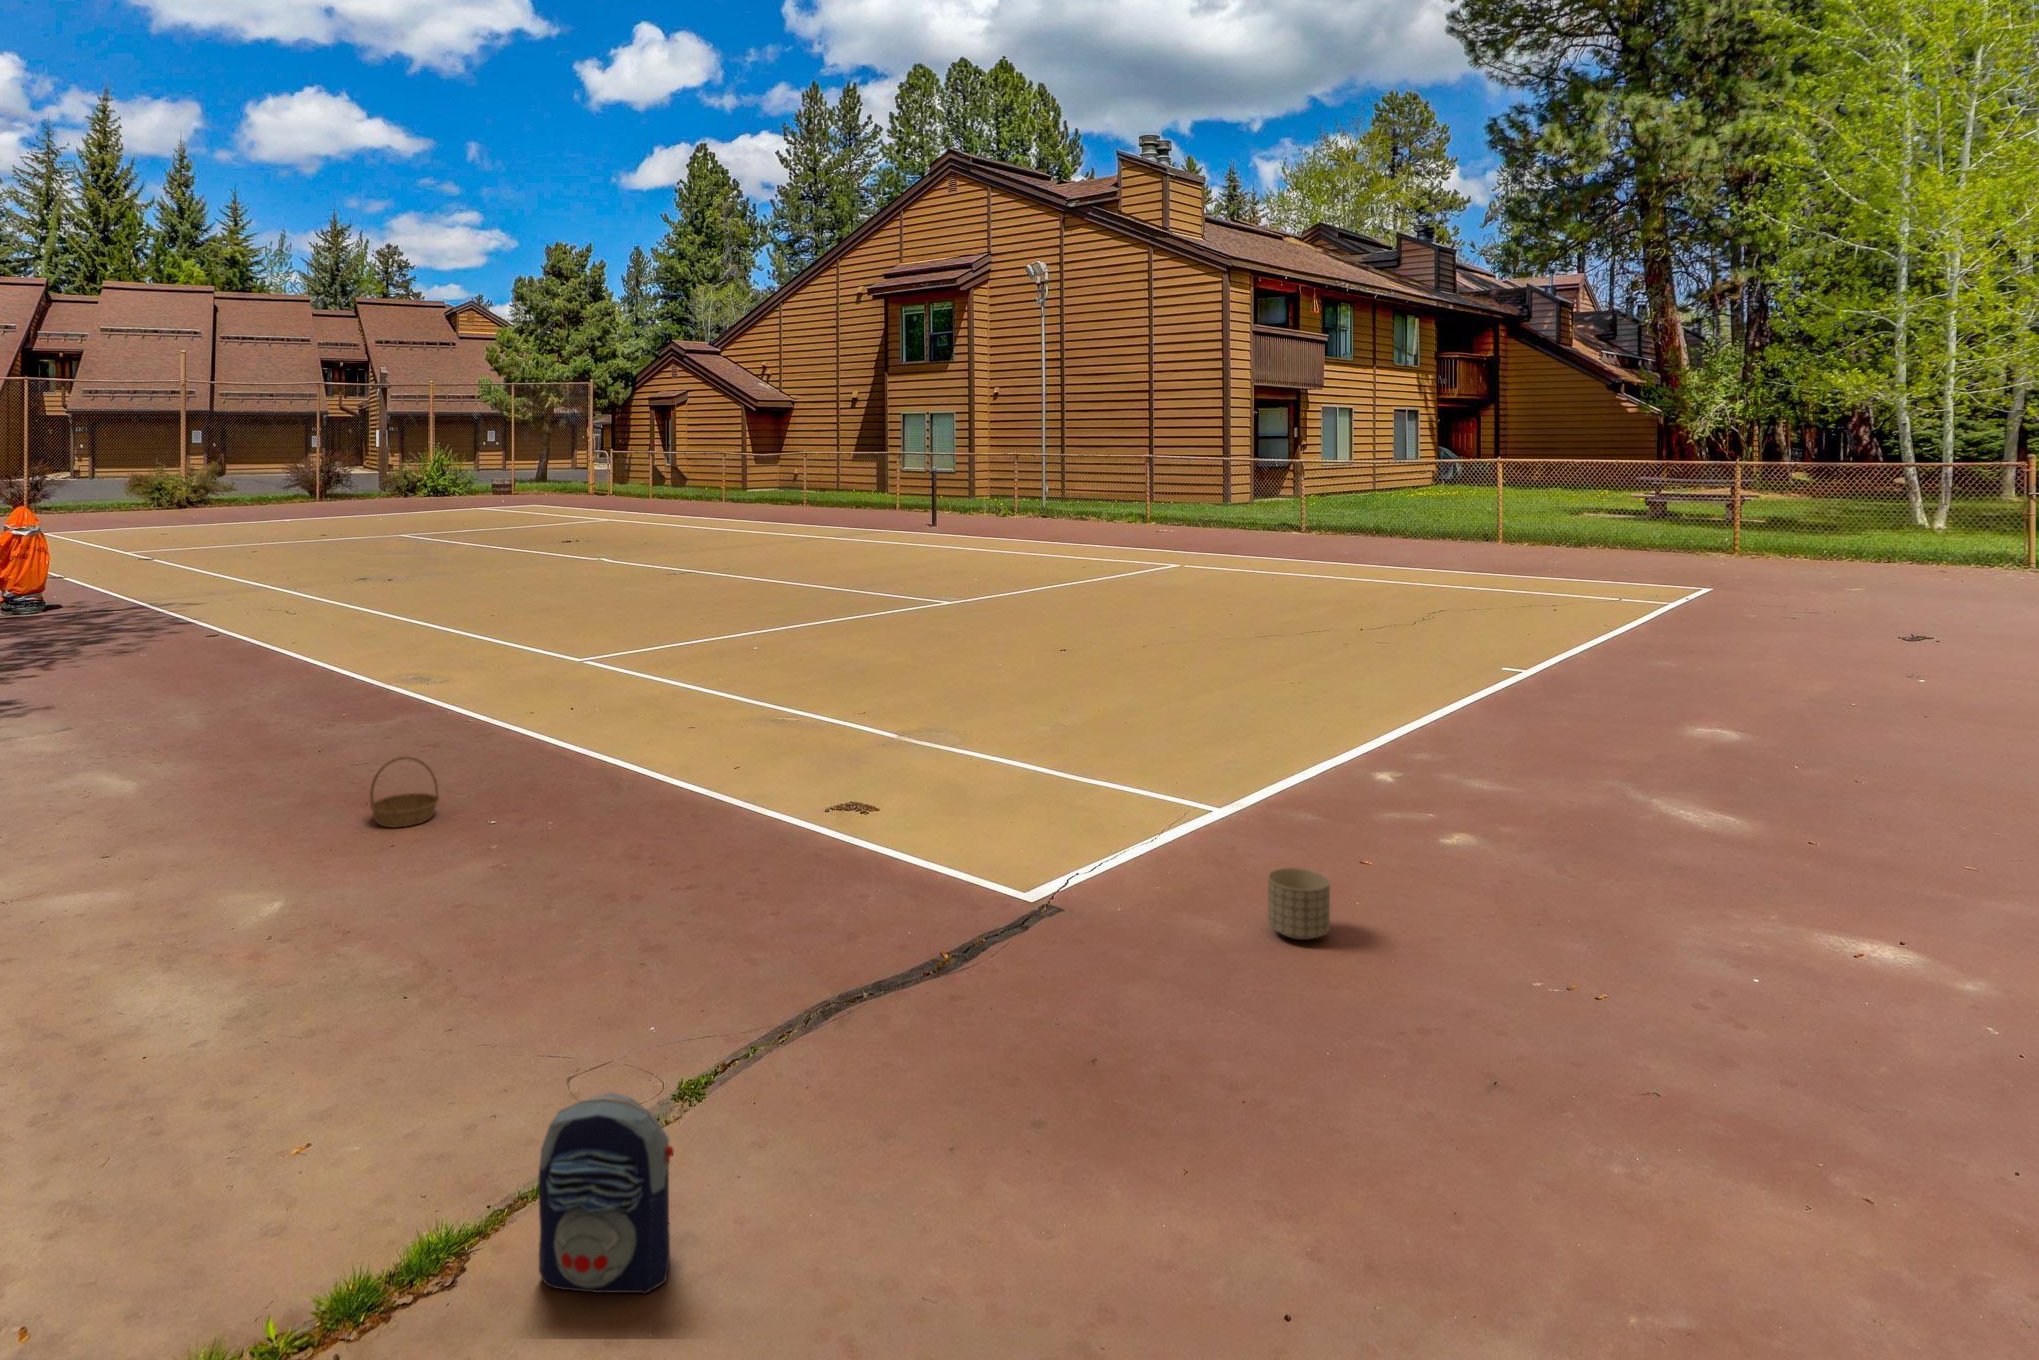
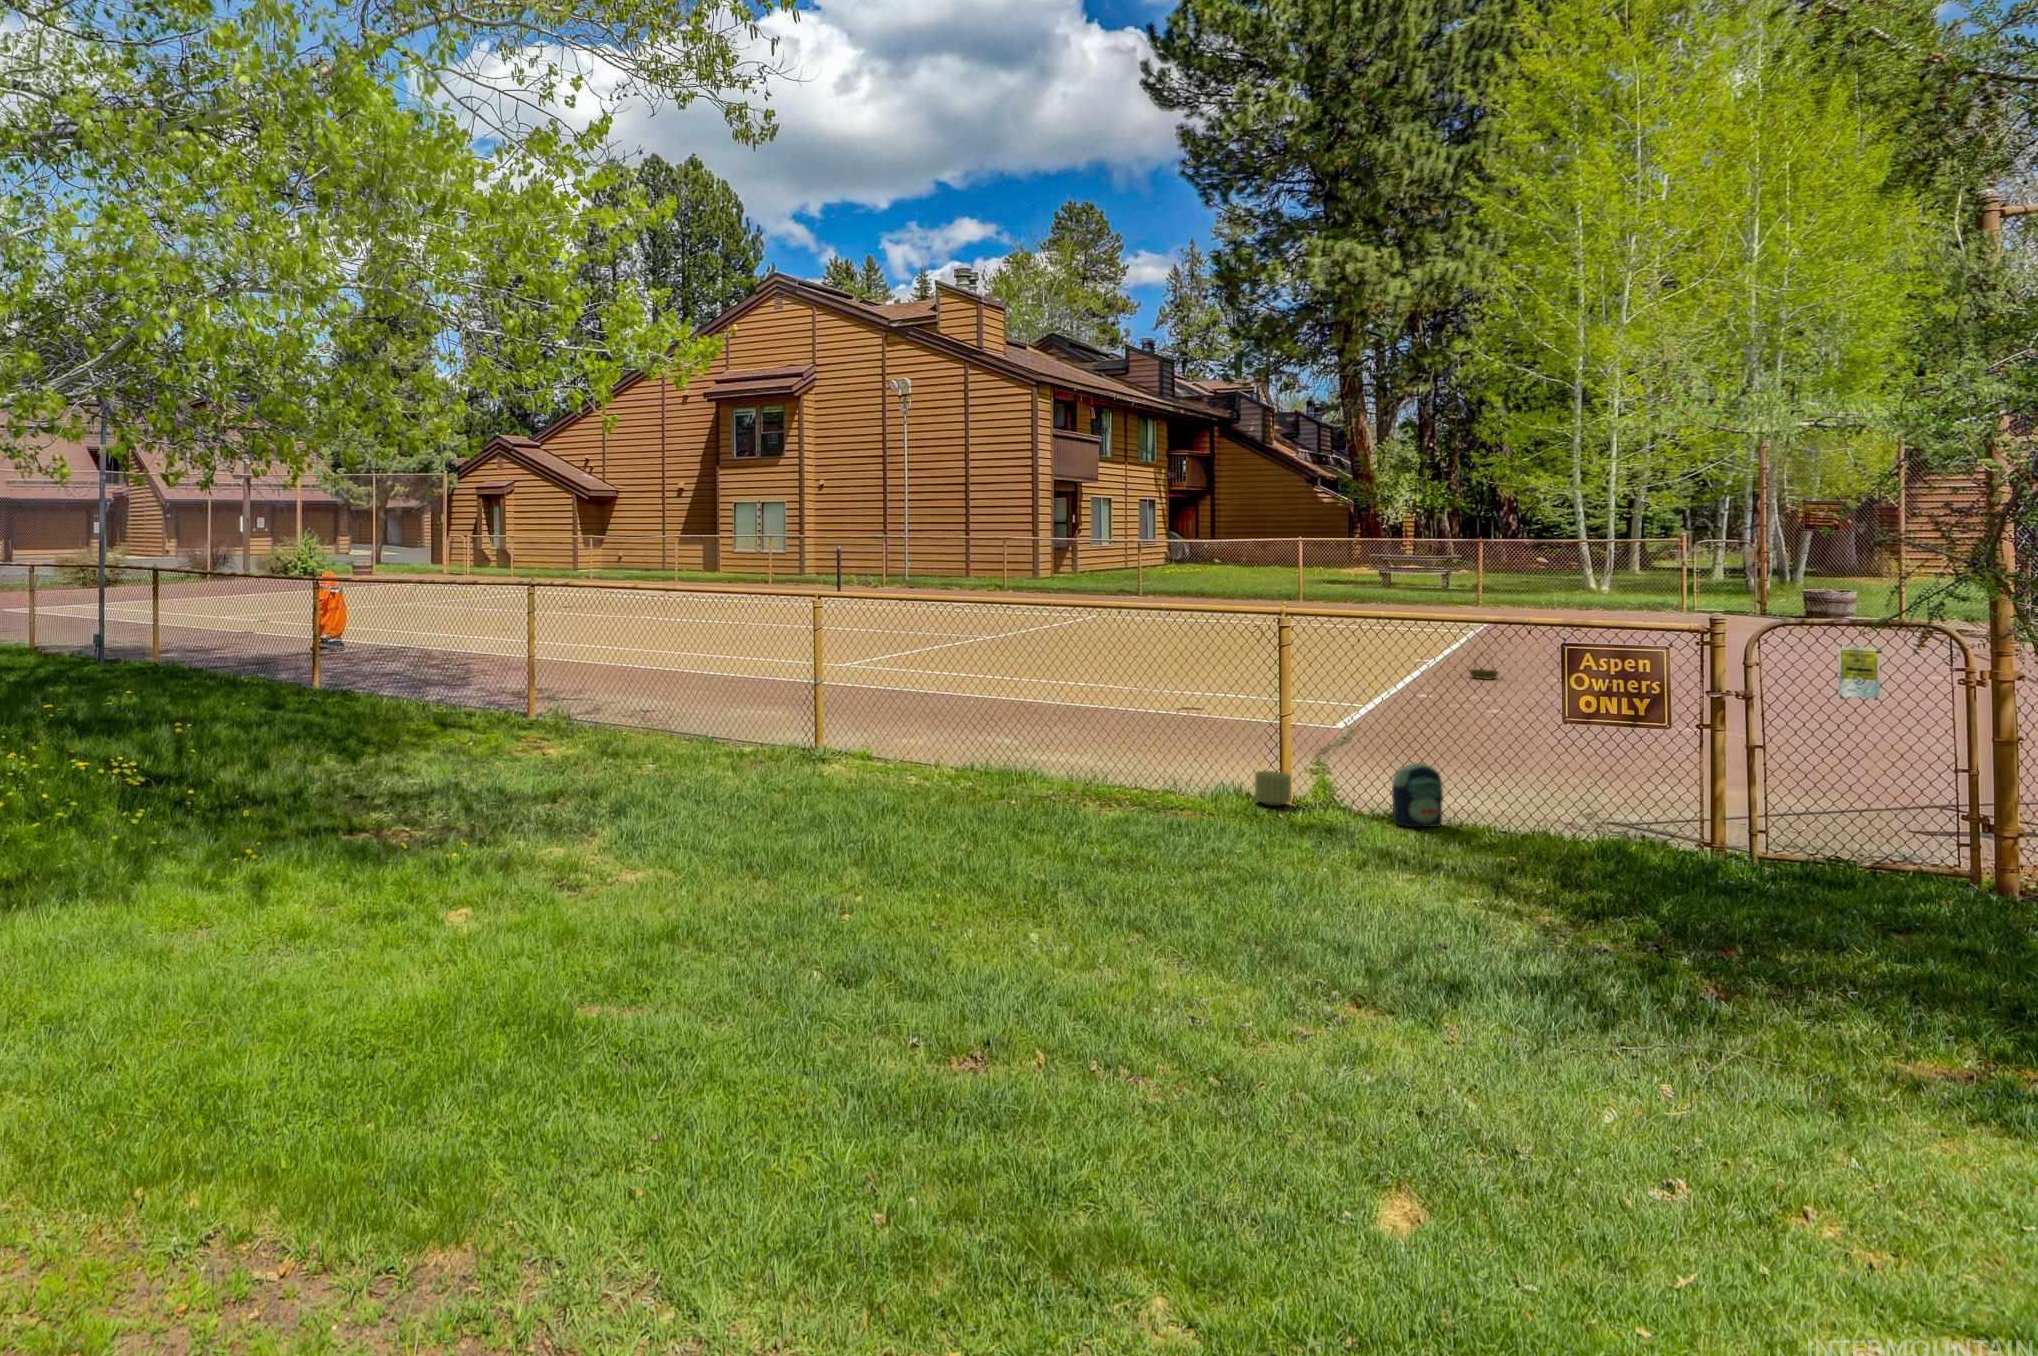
basket: present [370,757,439,827] -> present [1470,666,1498,679]
planter: present [1268,868,1330,940] -> present [1255,771,1291,806]

